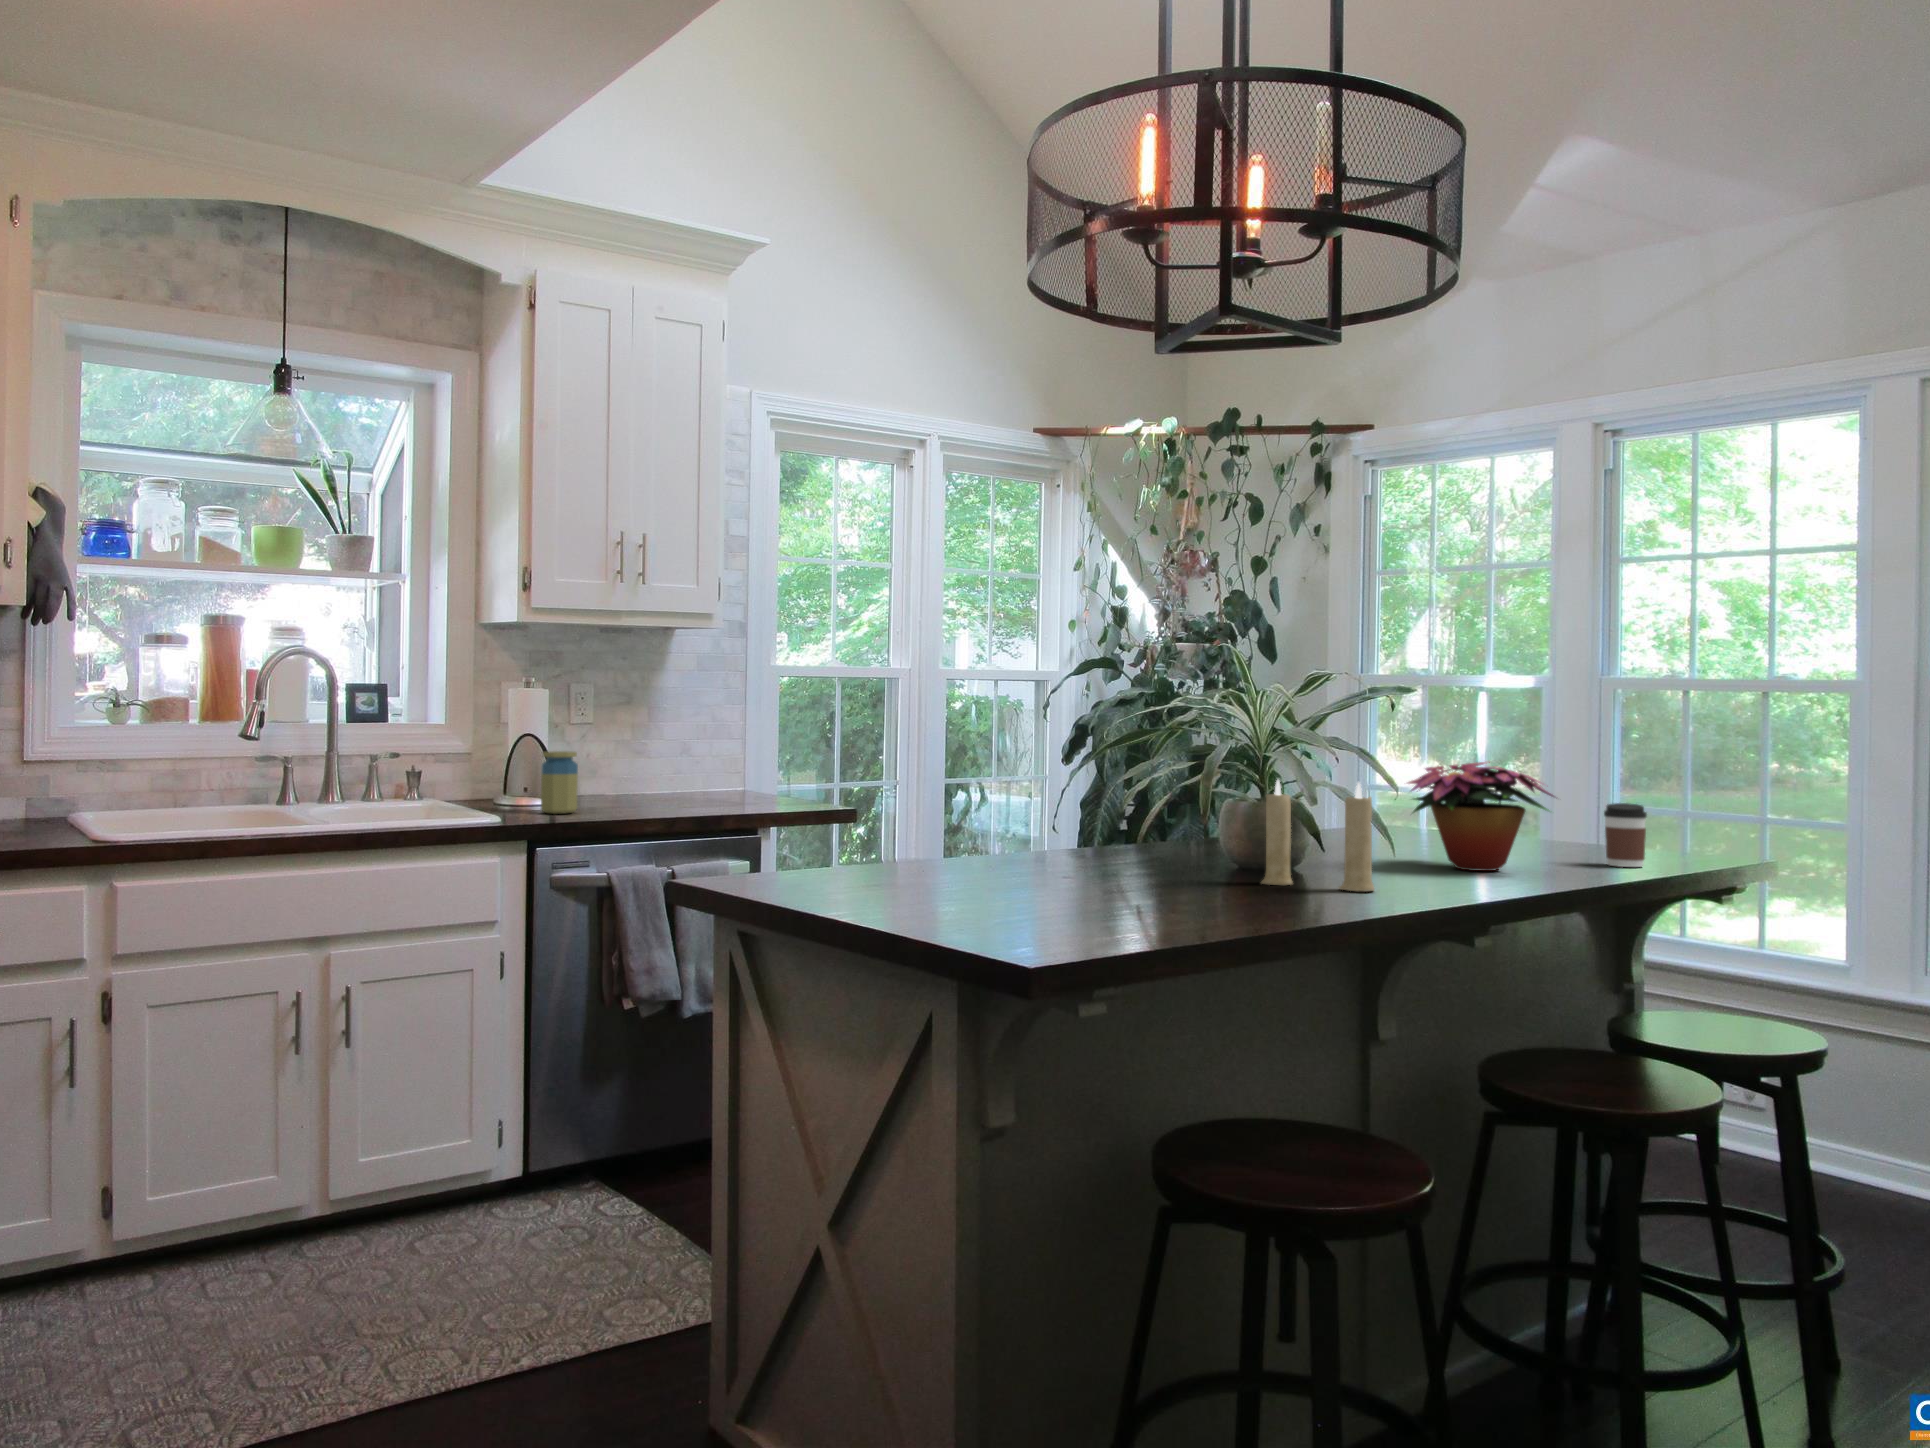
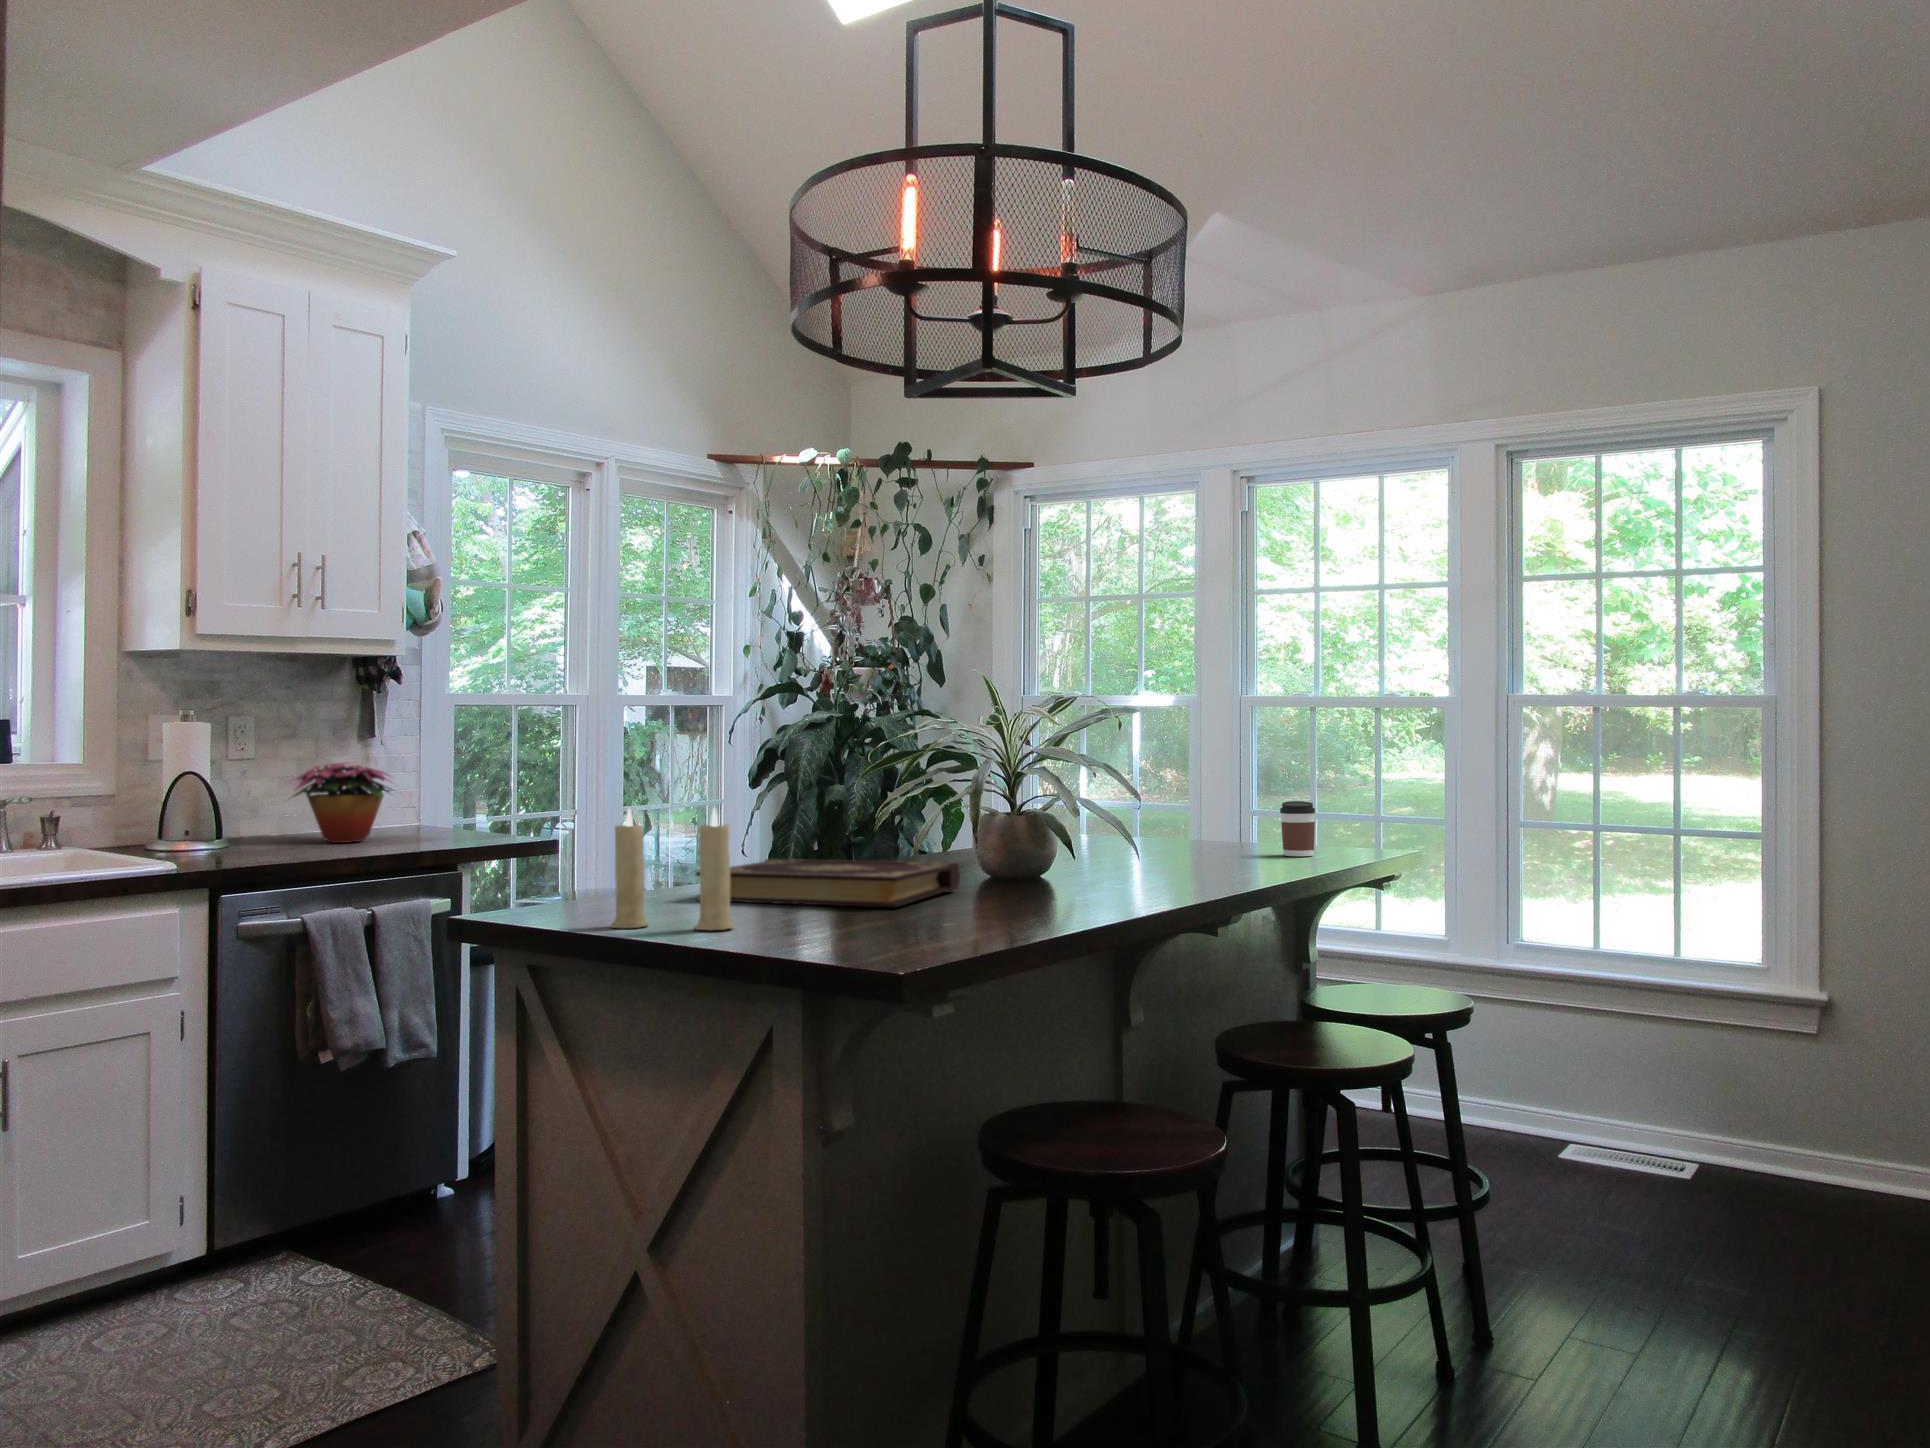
jar: present [541,751,578,814] -> none [213,791,256,858]
flower arrangement: present [1408,762,1555,871] -> present [294,763,392,843]
candle: present [1261,780,1374,891] -> present [611,809,734,930]
book: none [922,841,1200,901] -> present [696,859,960,907]

